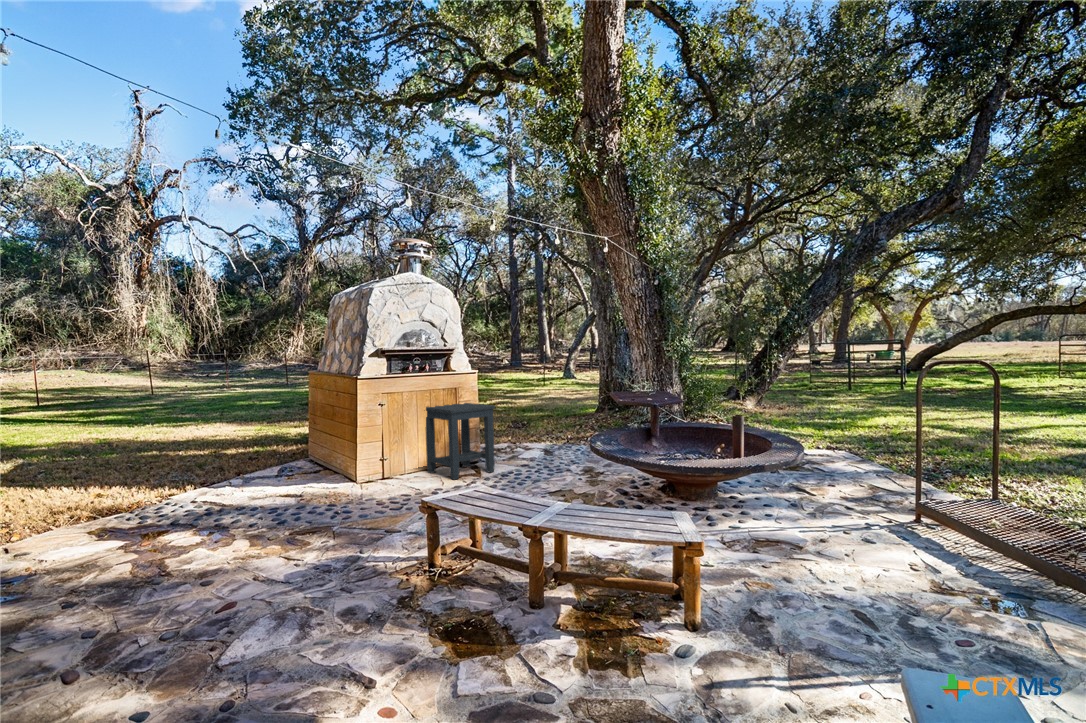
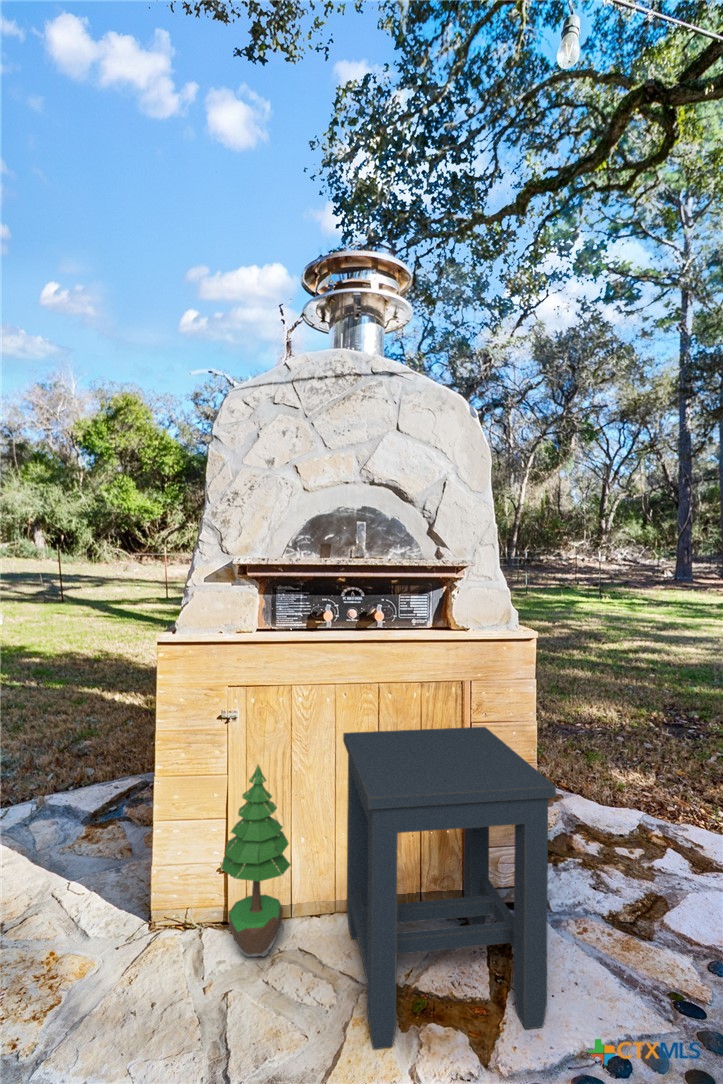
potted tree: none [392,416,415,479] -> present [221,765,291,957]

